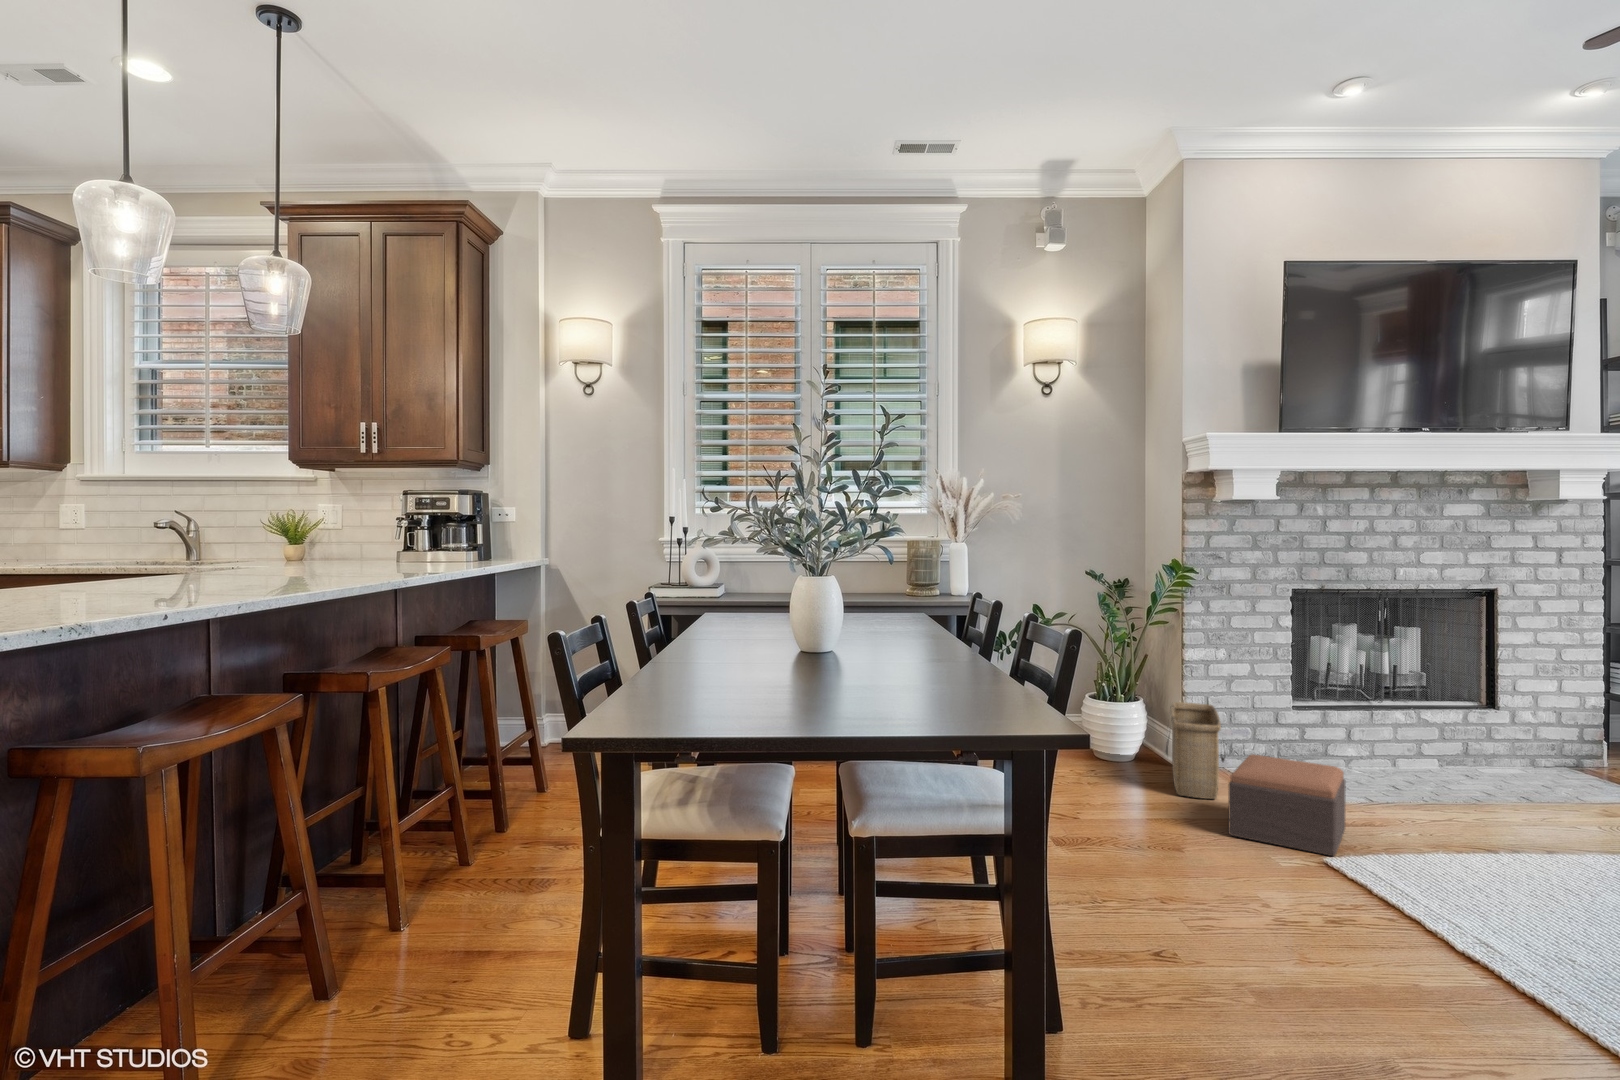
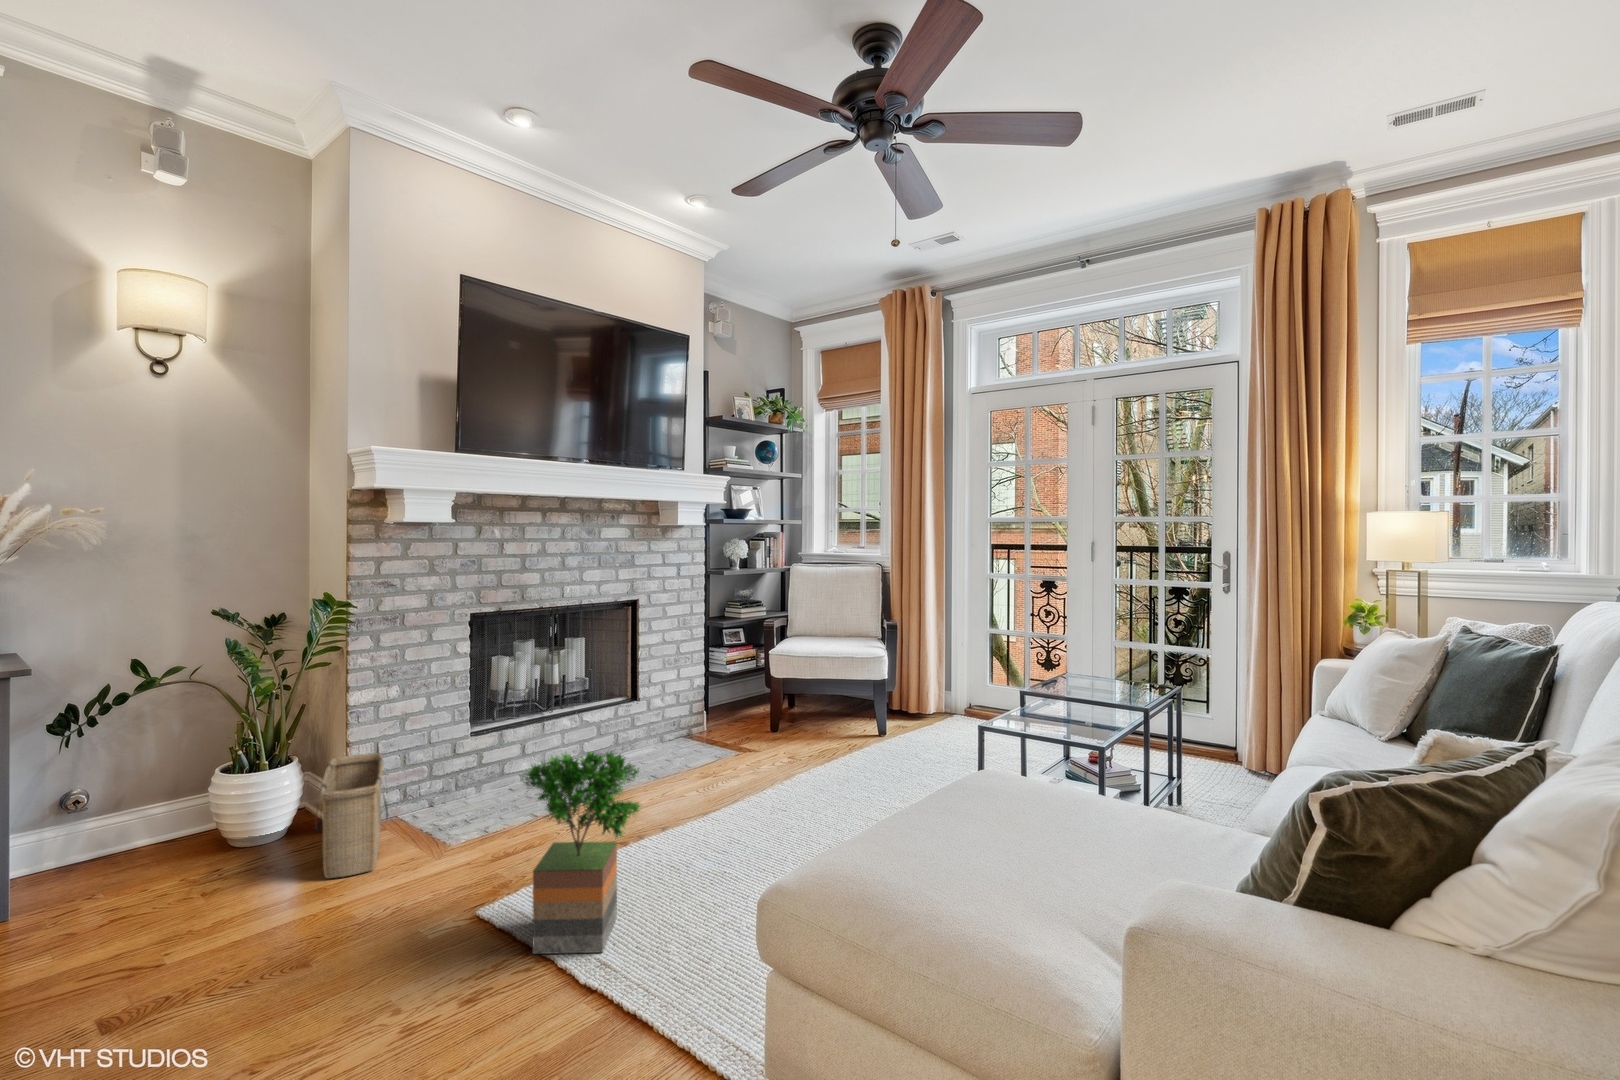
potted tree: none [1375,712,1534,923] -> present [525,752,640,954]
footstool: present [1228,754,1346,856] -> none [374,807,504,925]

